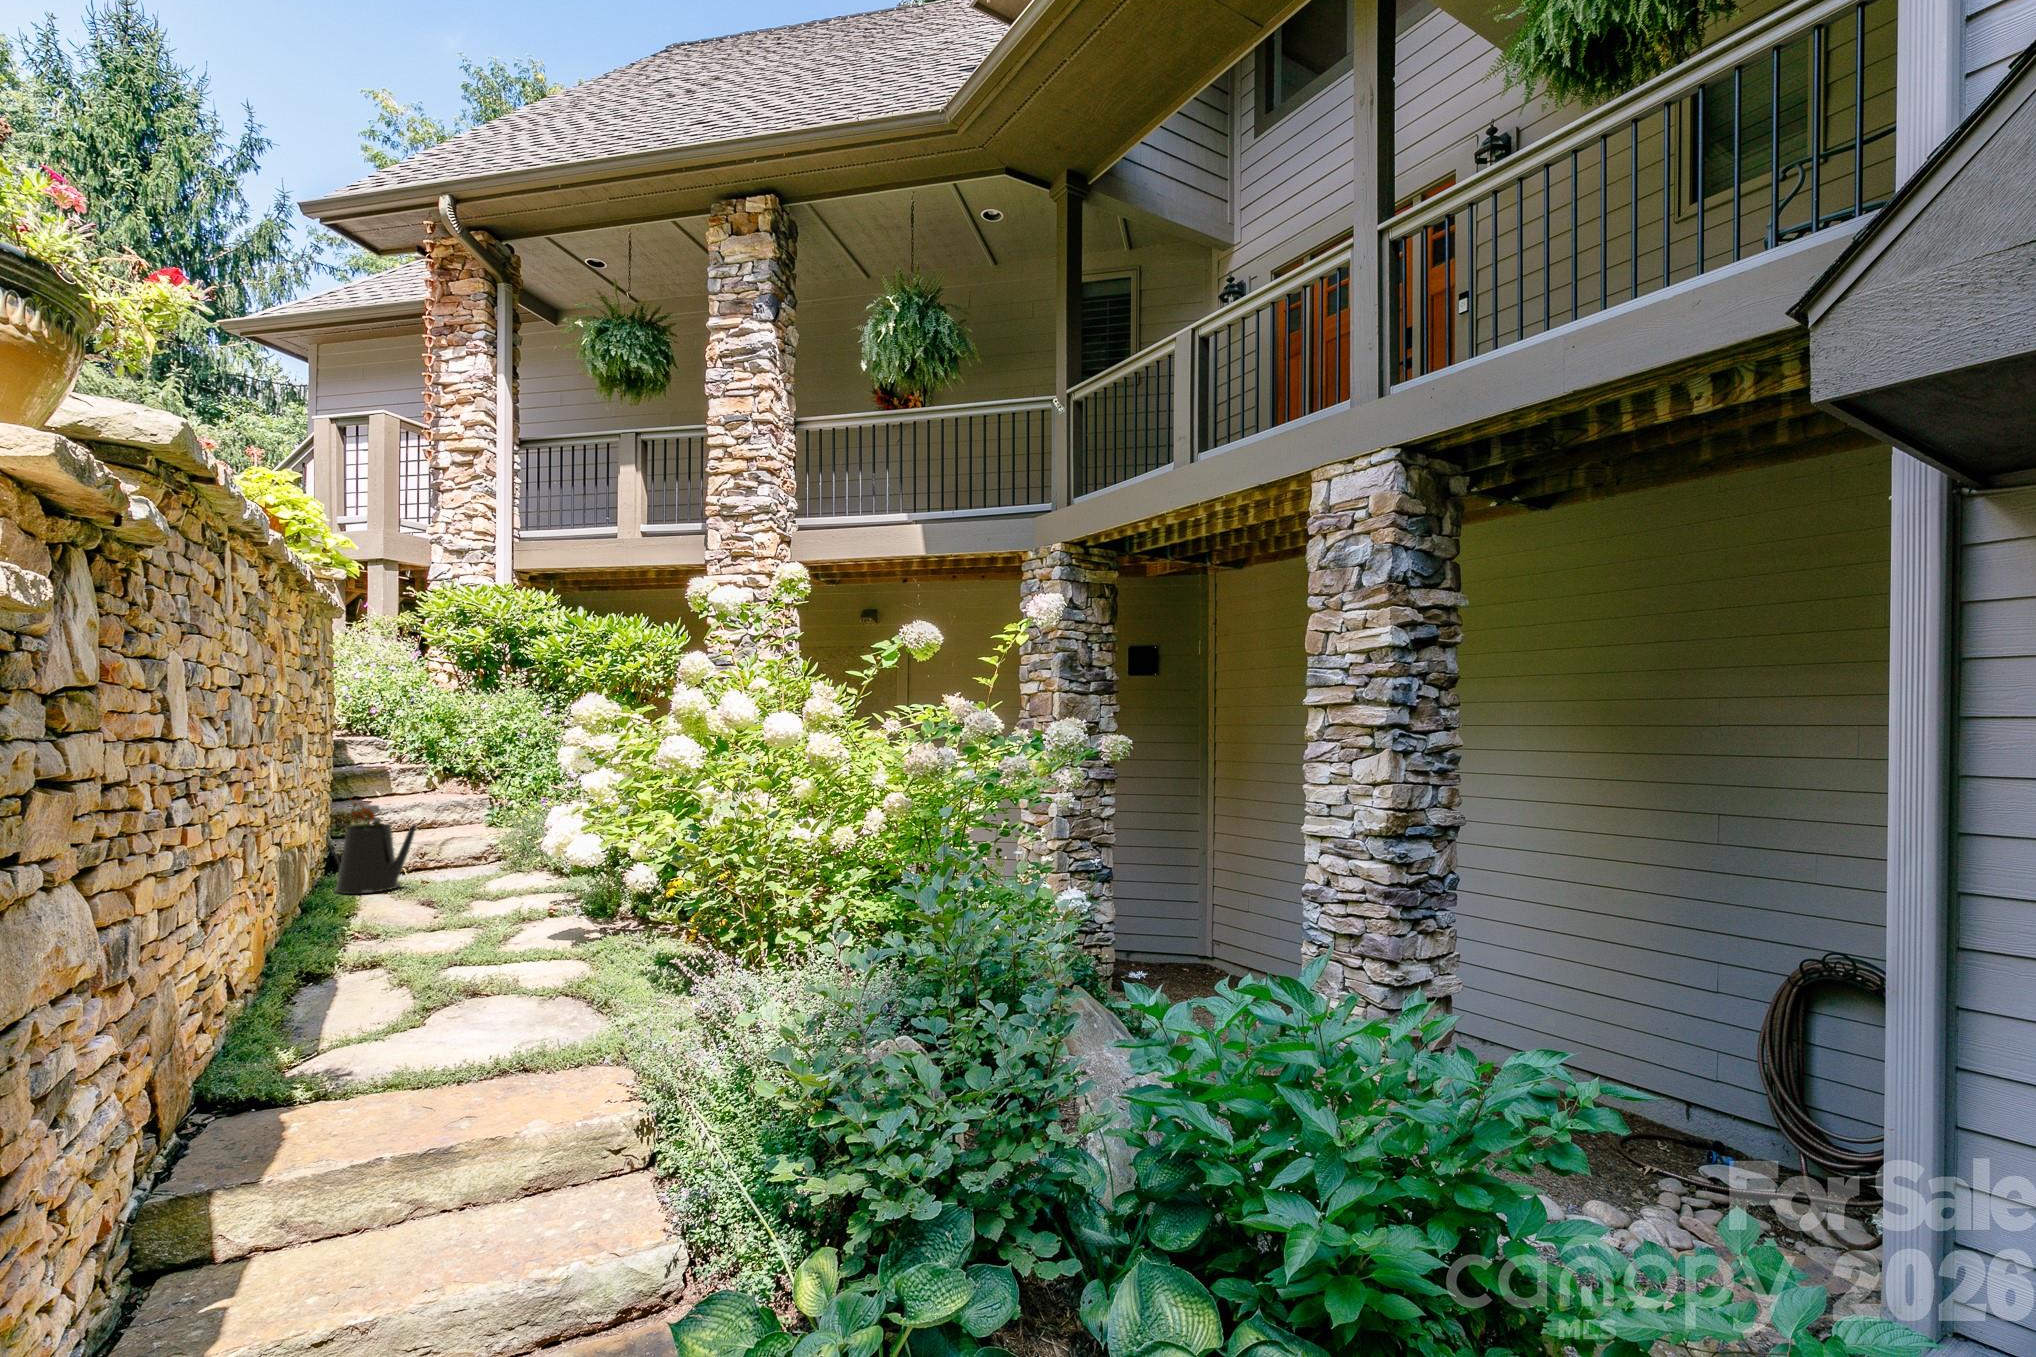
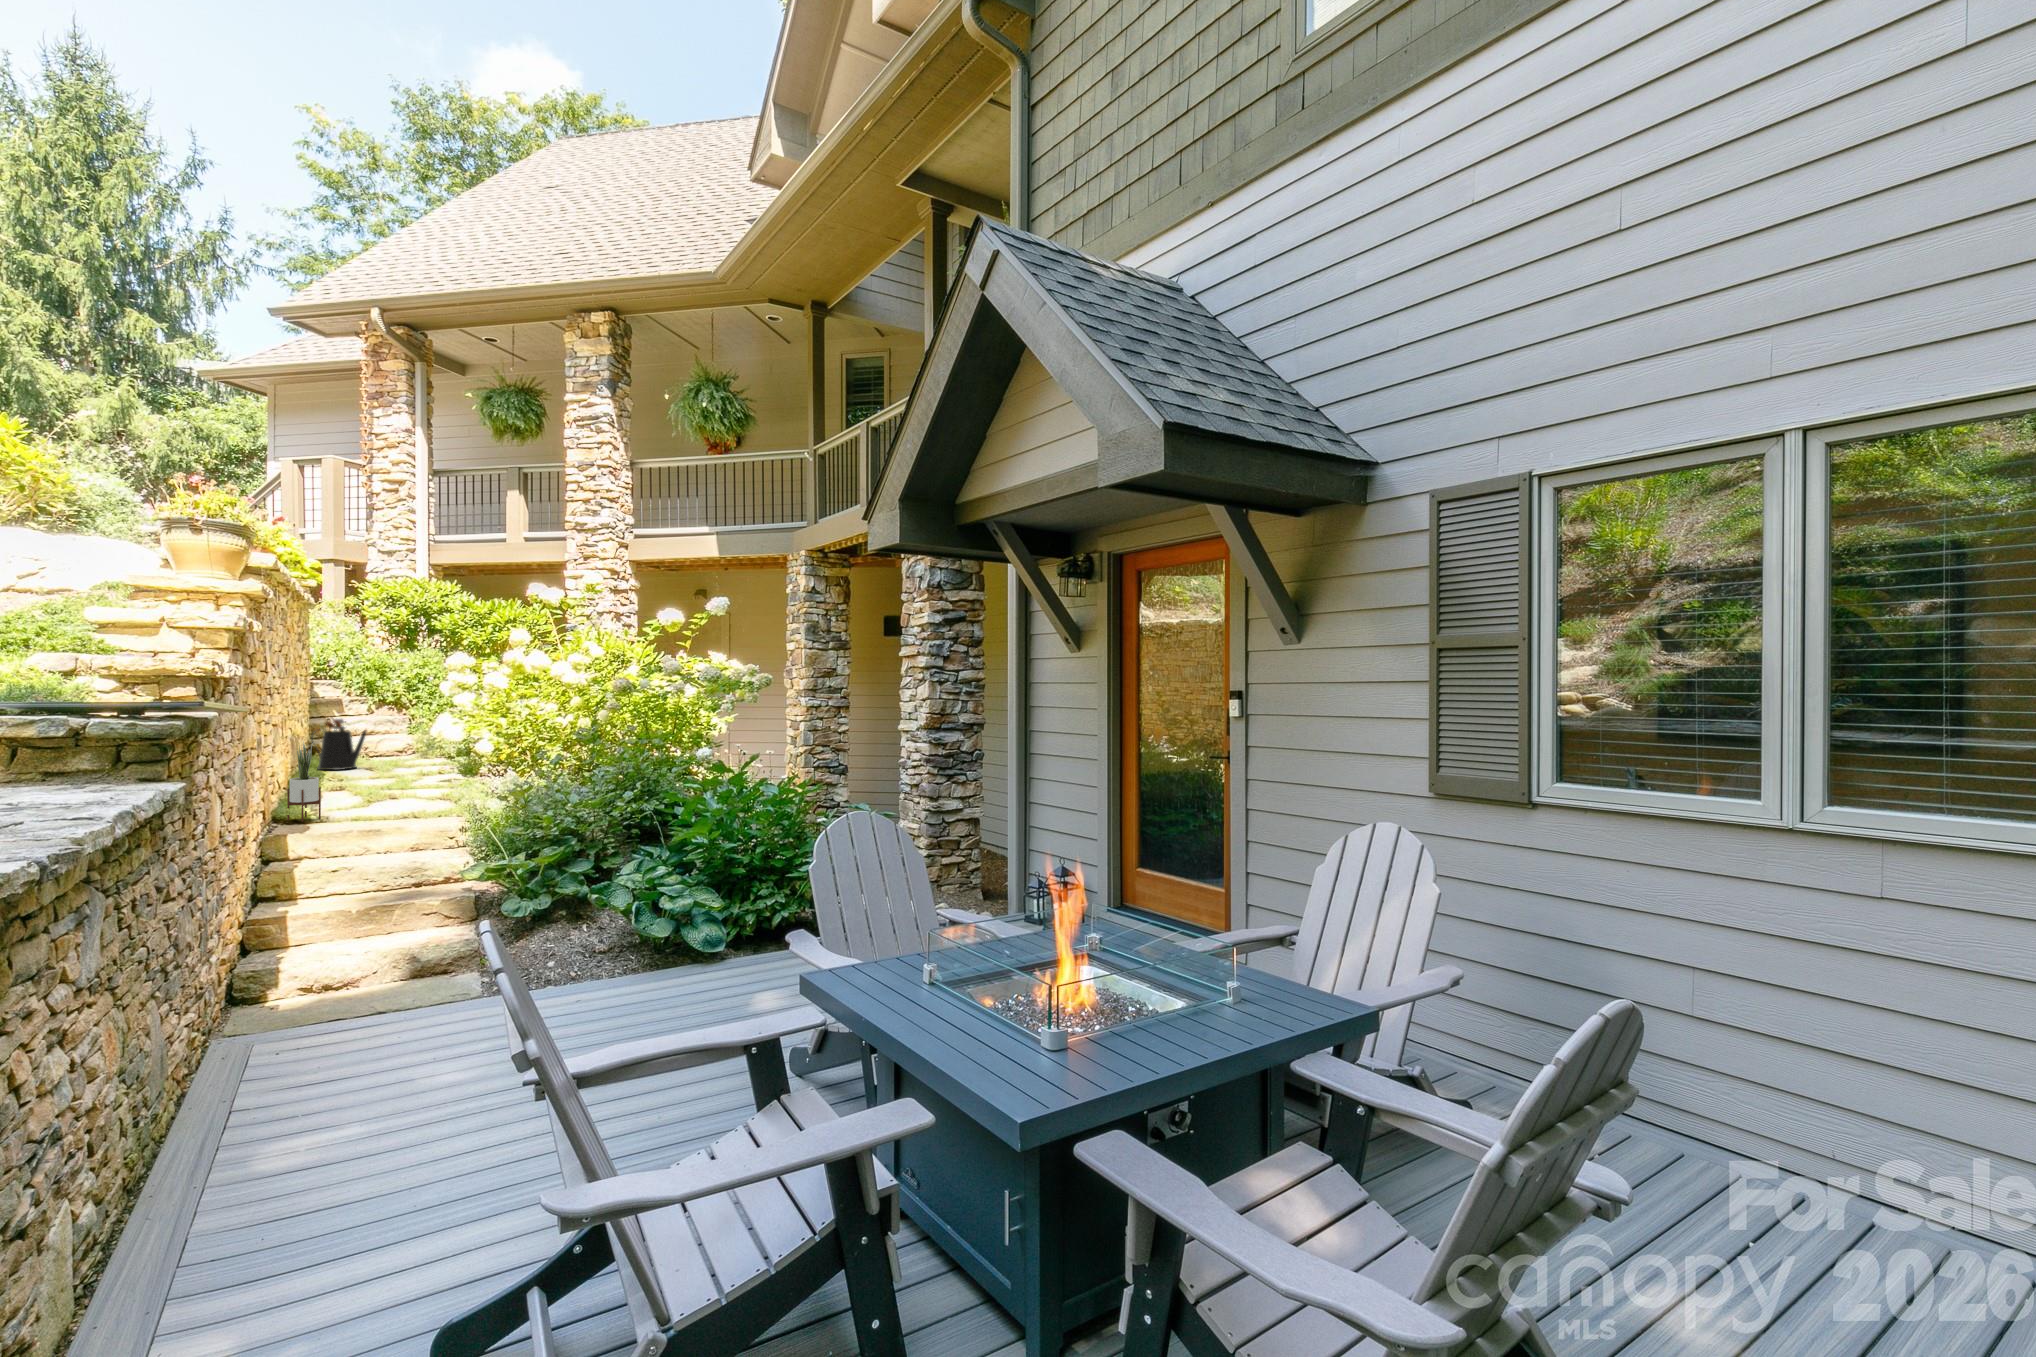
potted plant: none [242,876,312,1049] -> present [287,742,321,822]

